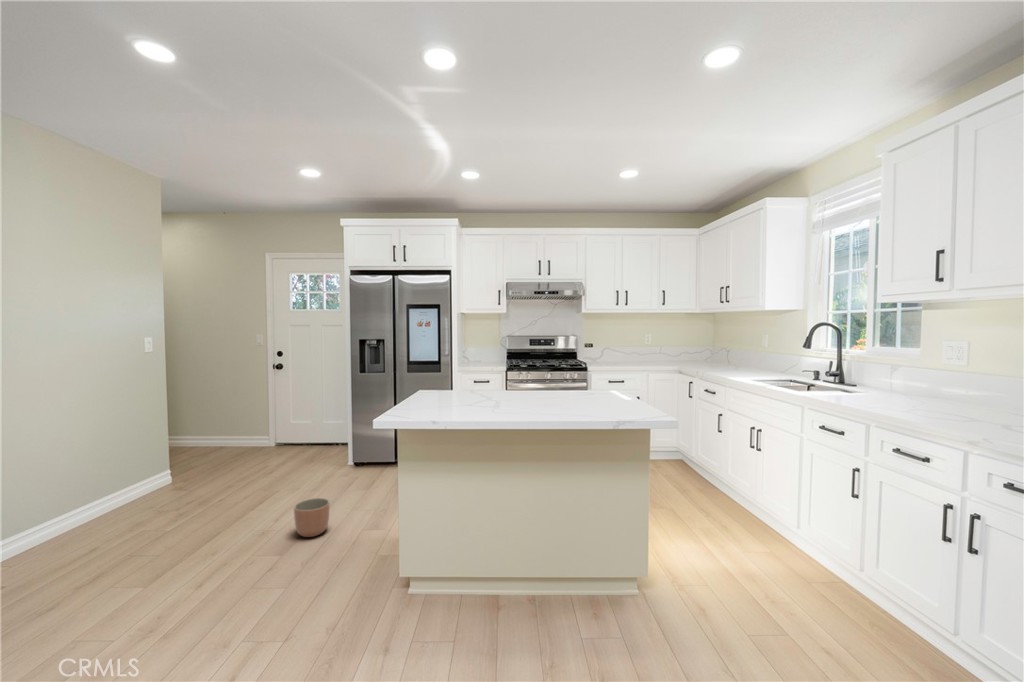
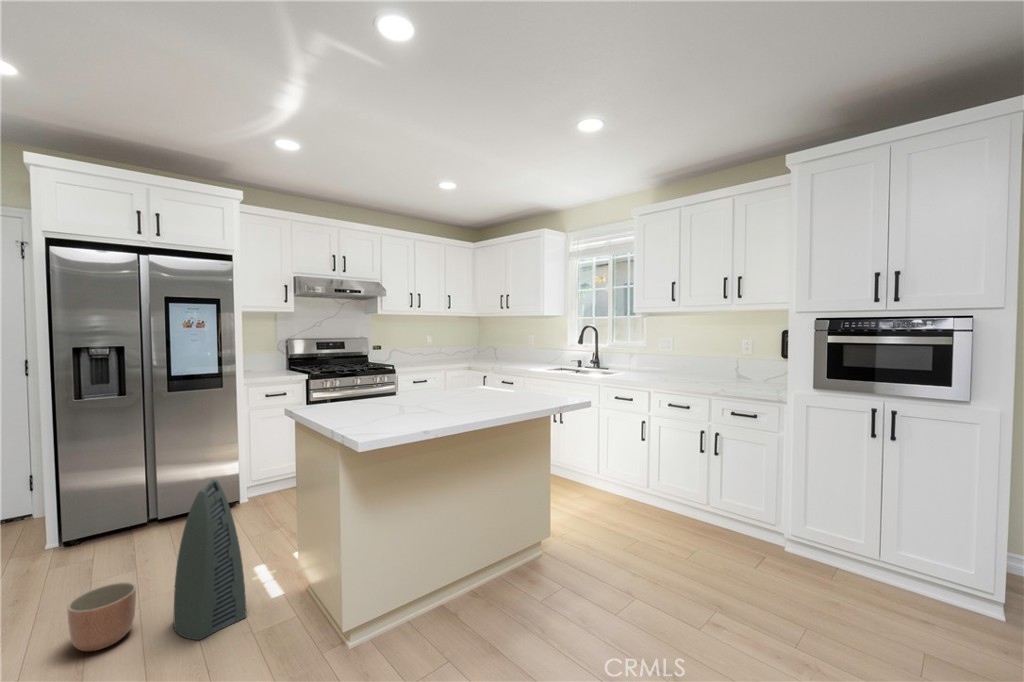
air purifier: none [340,443,381,554] -> present [174,480,246,640]

